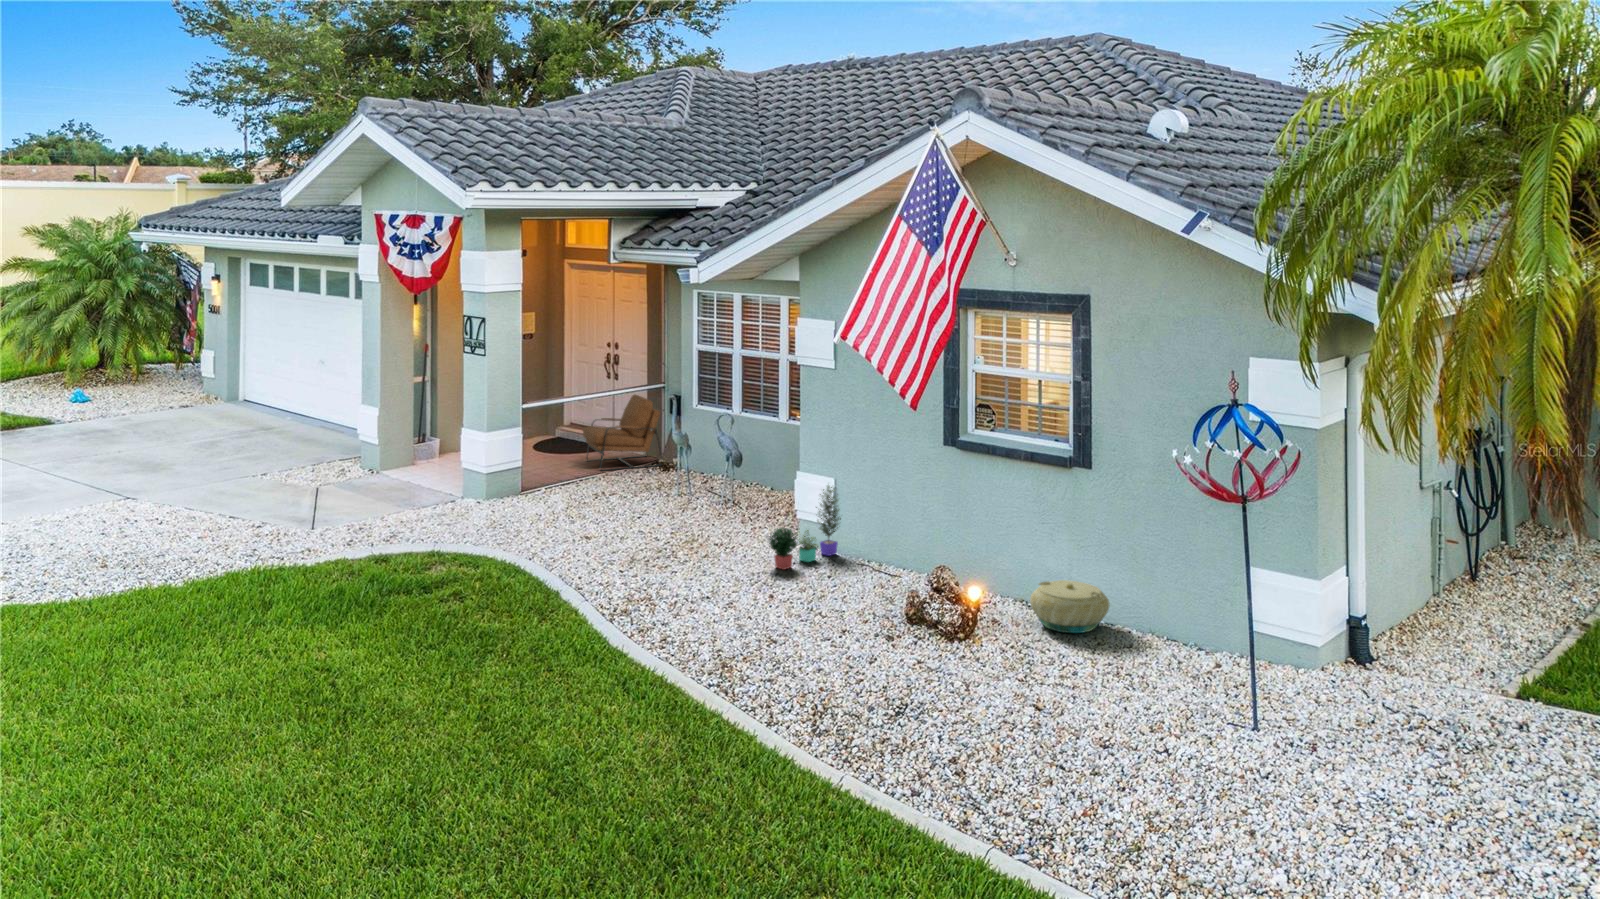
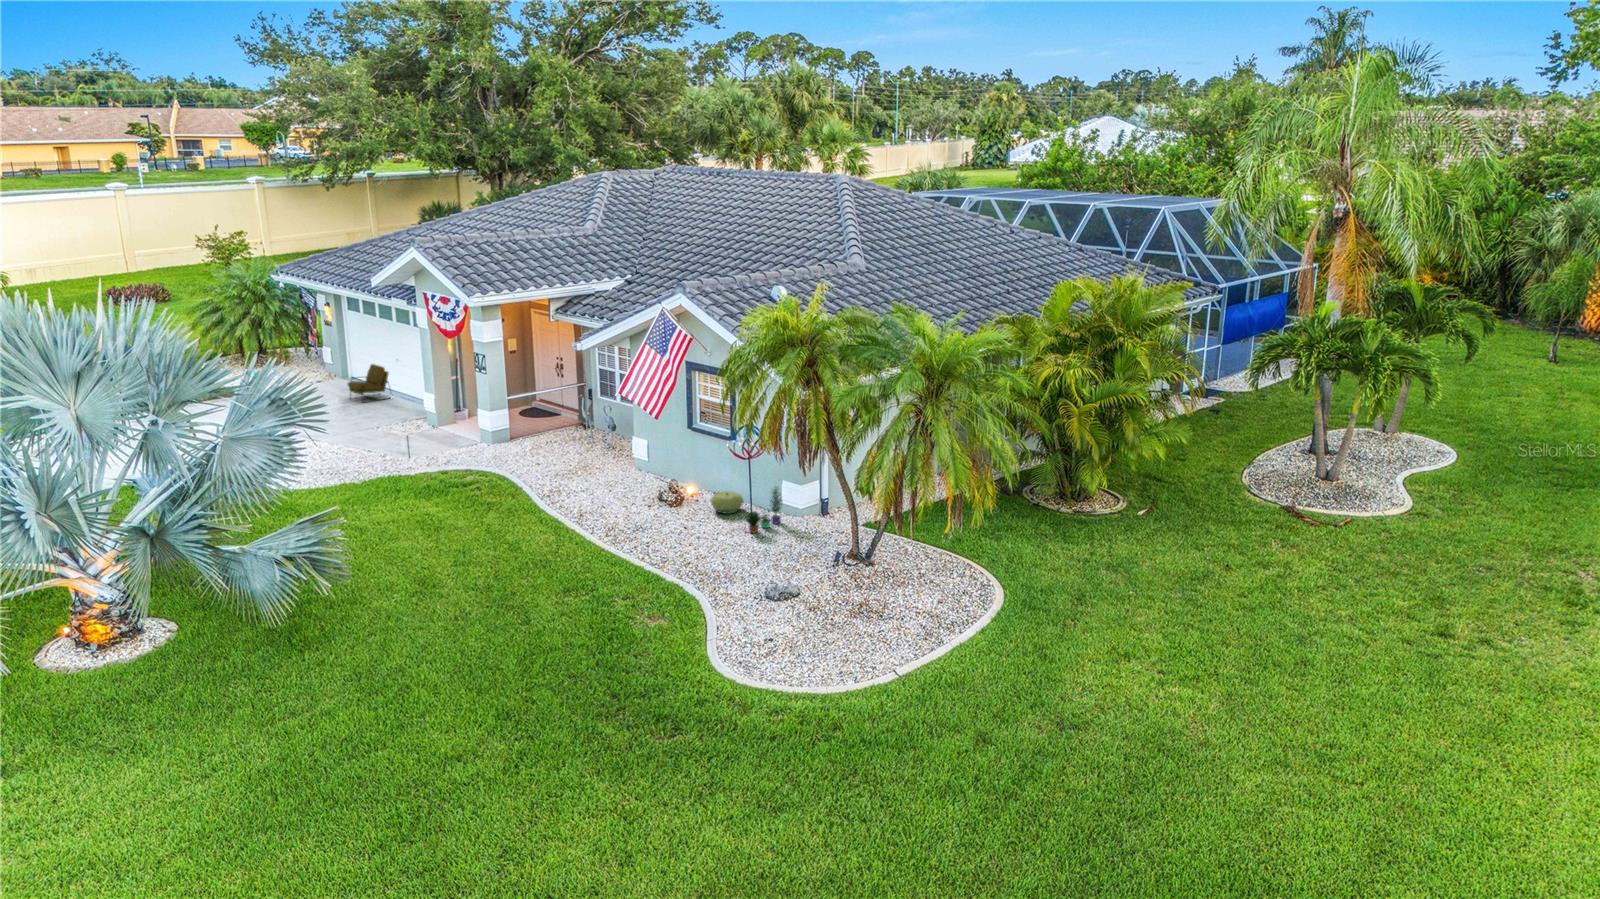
chair: present [583,395,663,471] -> present [348,364,390,400]
potted plant: present [769,486,841,570] -> present [746,487,782,533]

